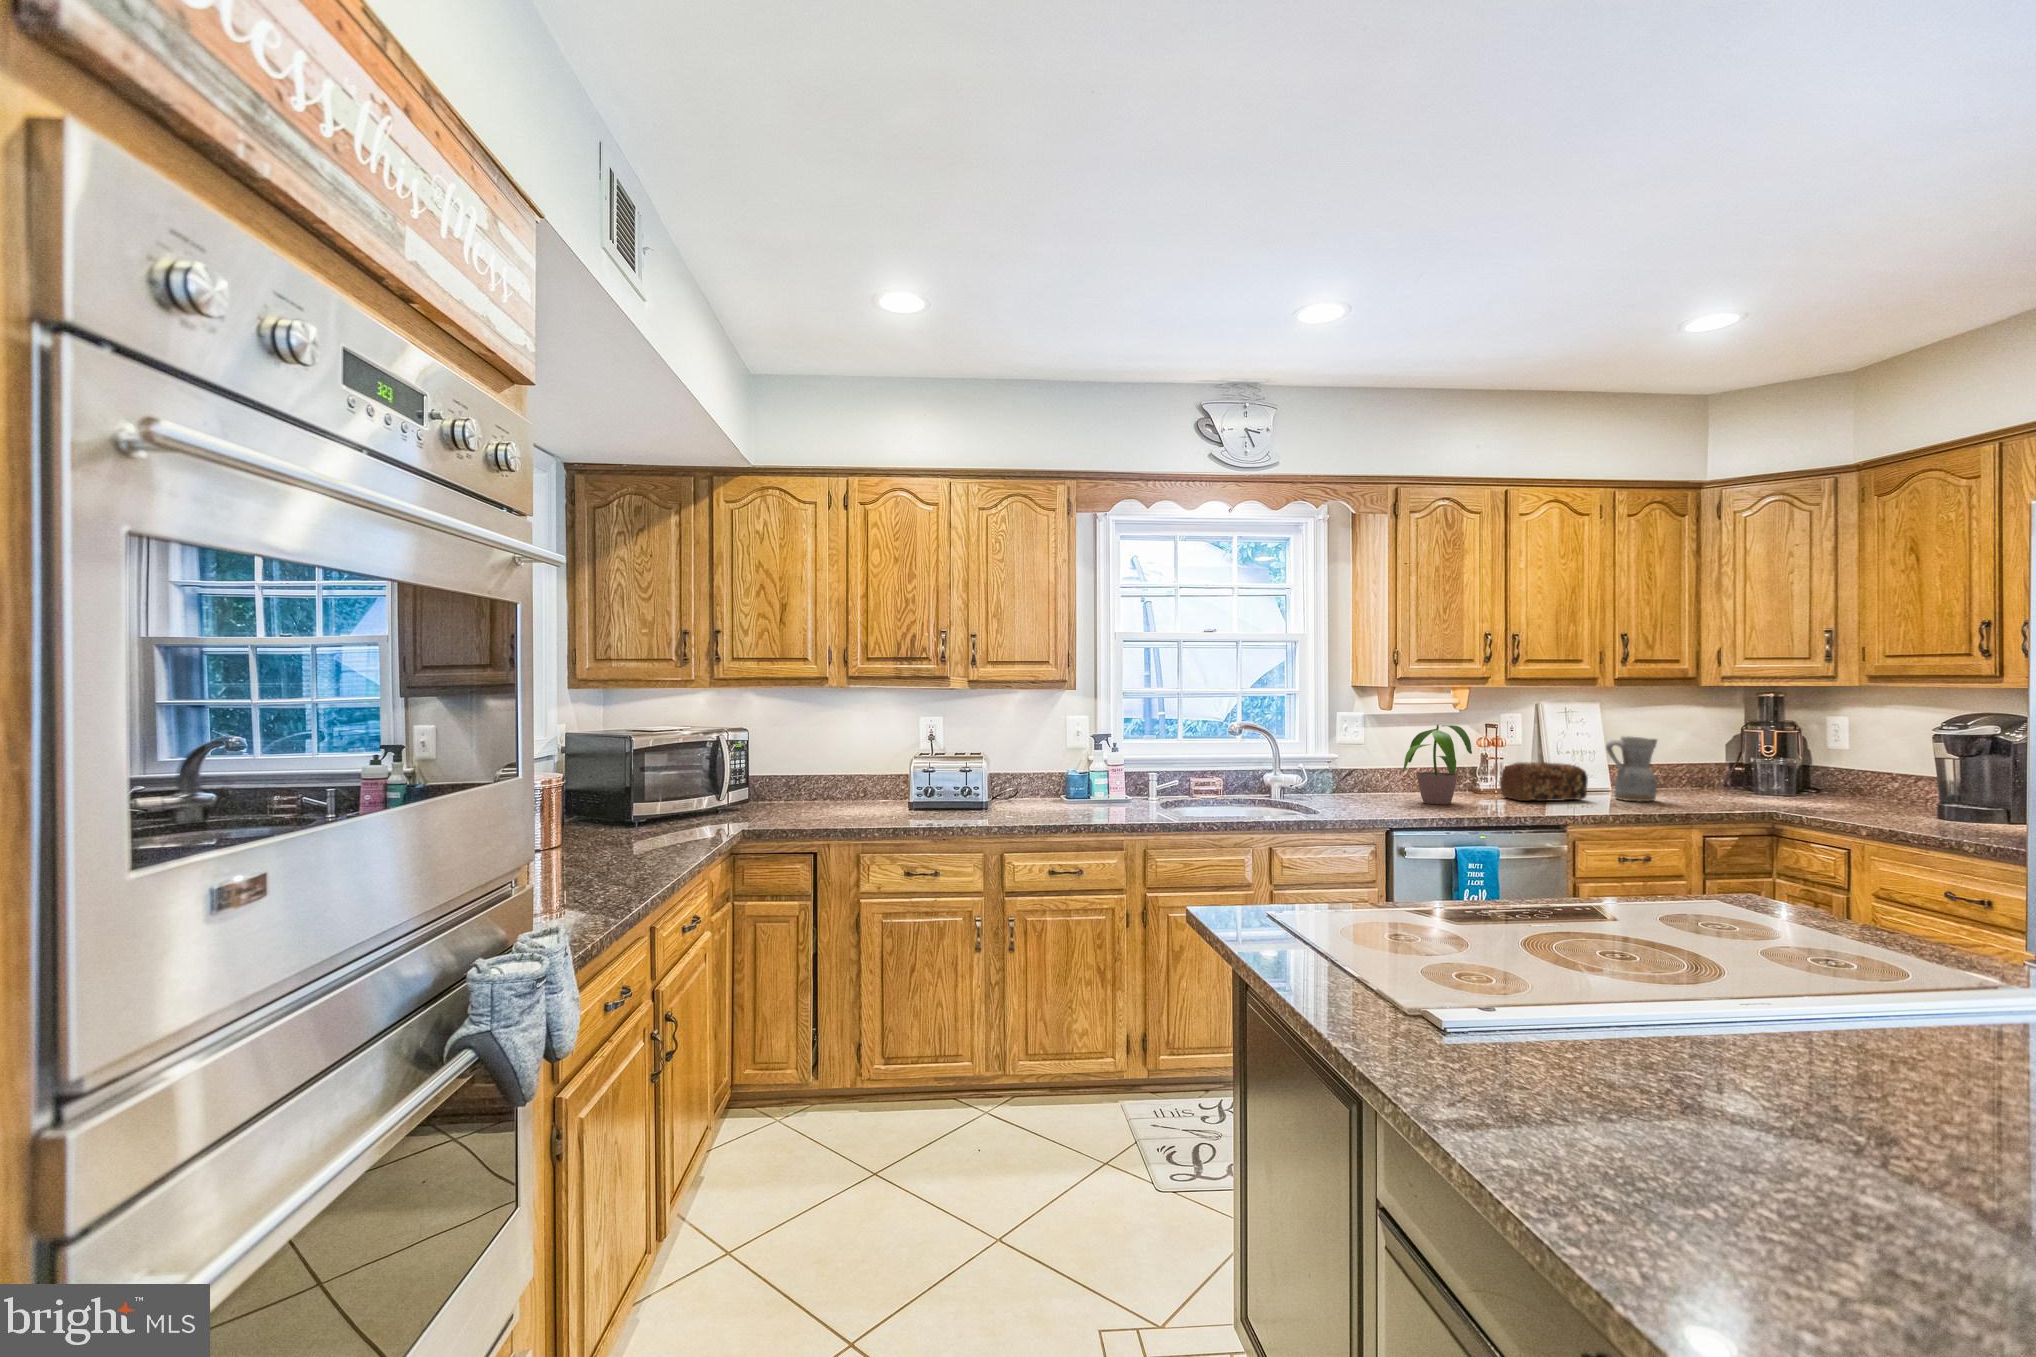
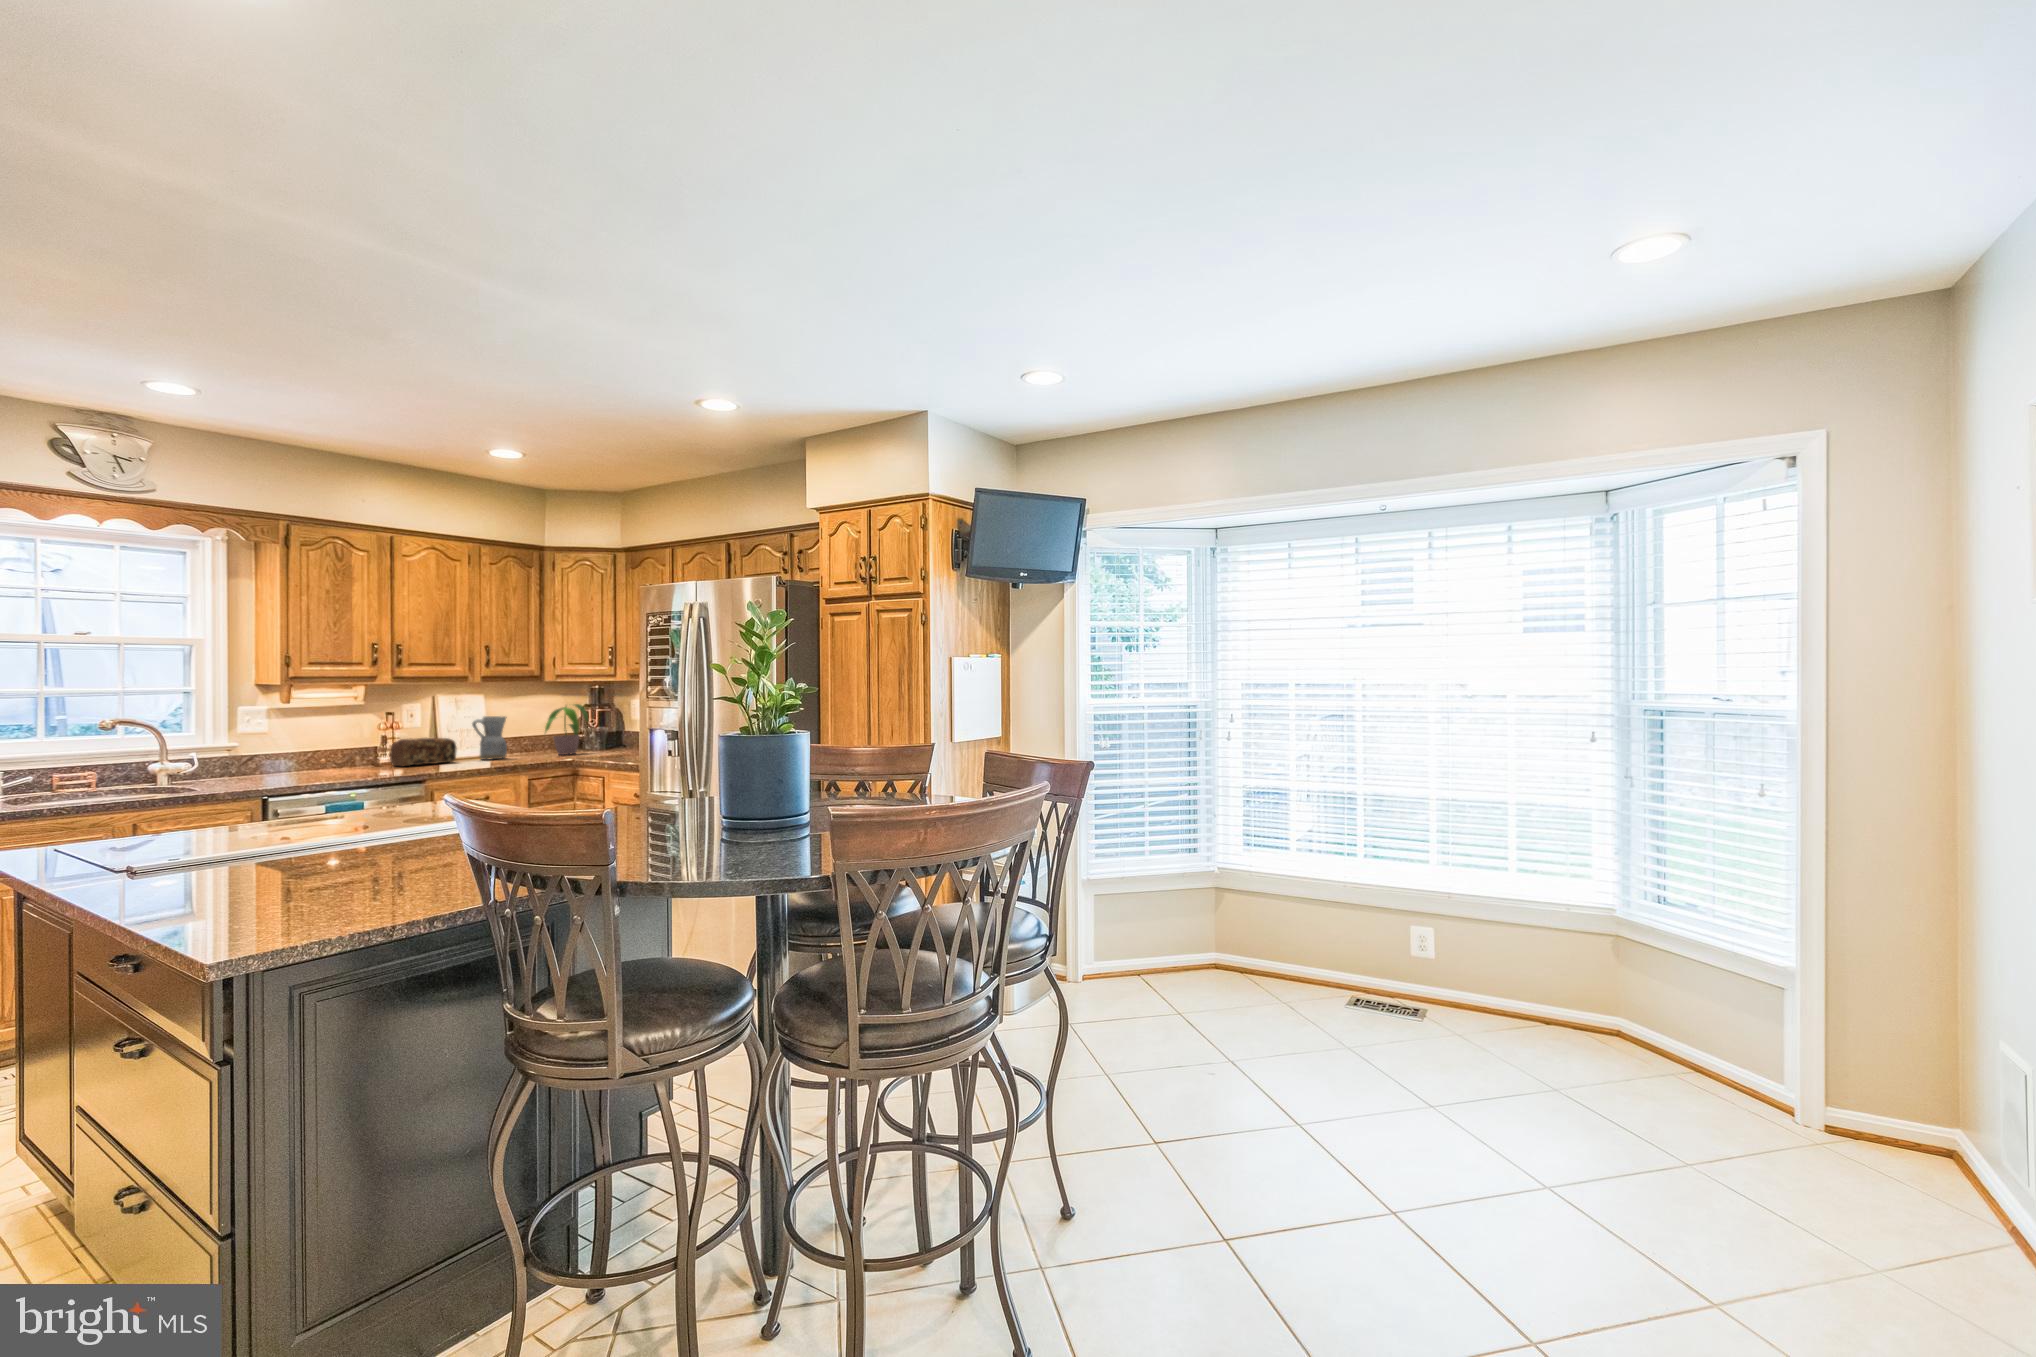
potted plant: present [1402,725,1472,804] -> present [545,704,588,755]

